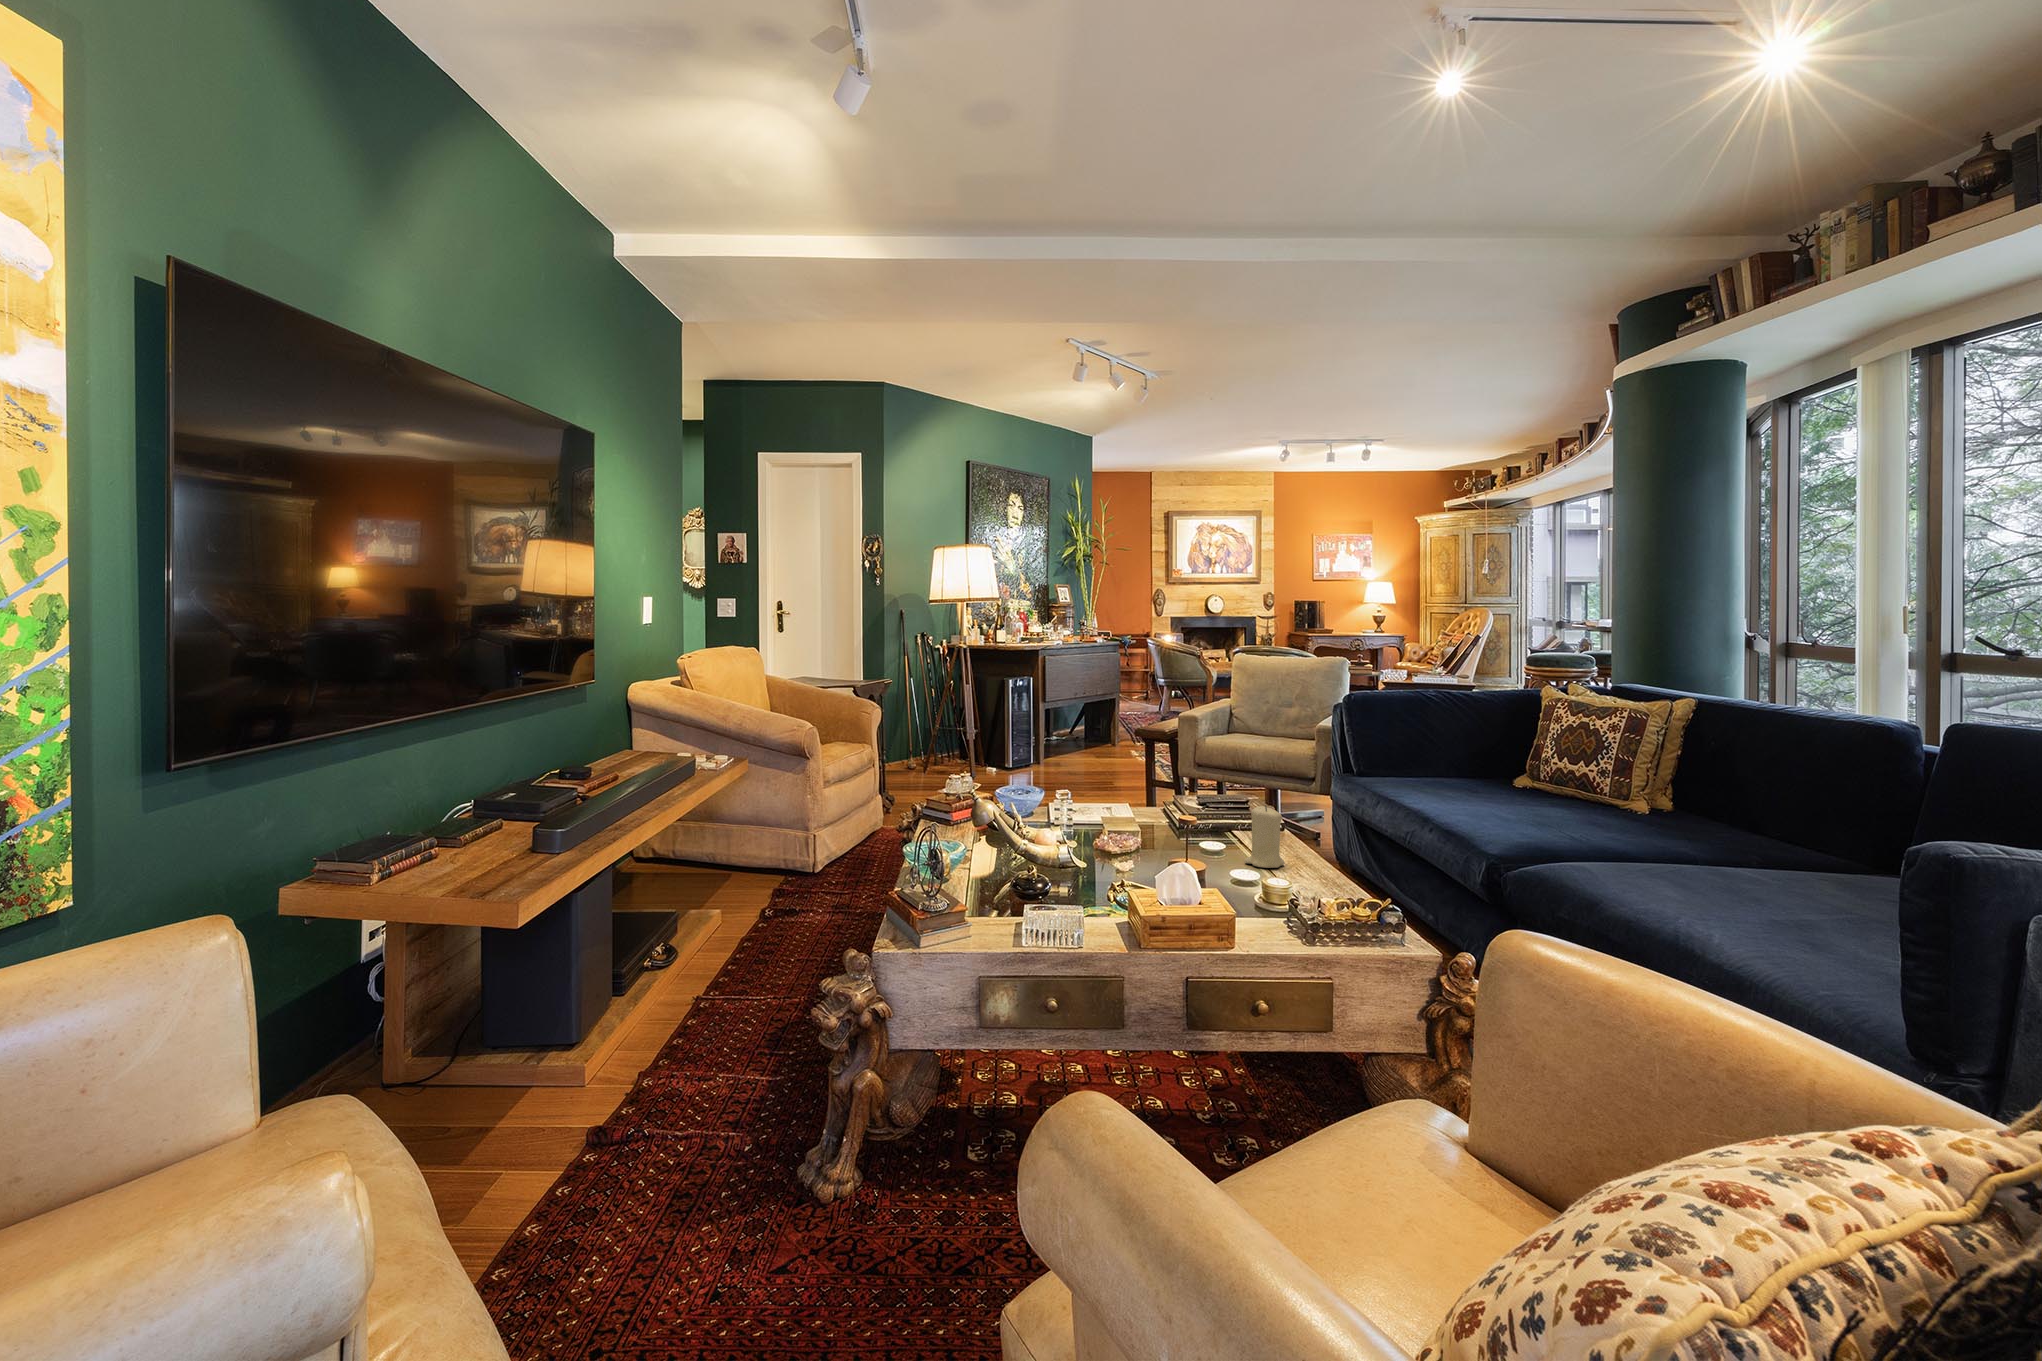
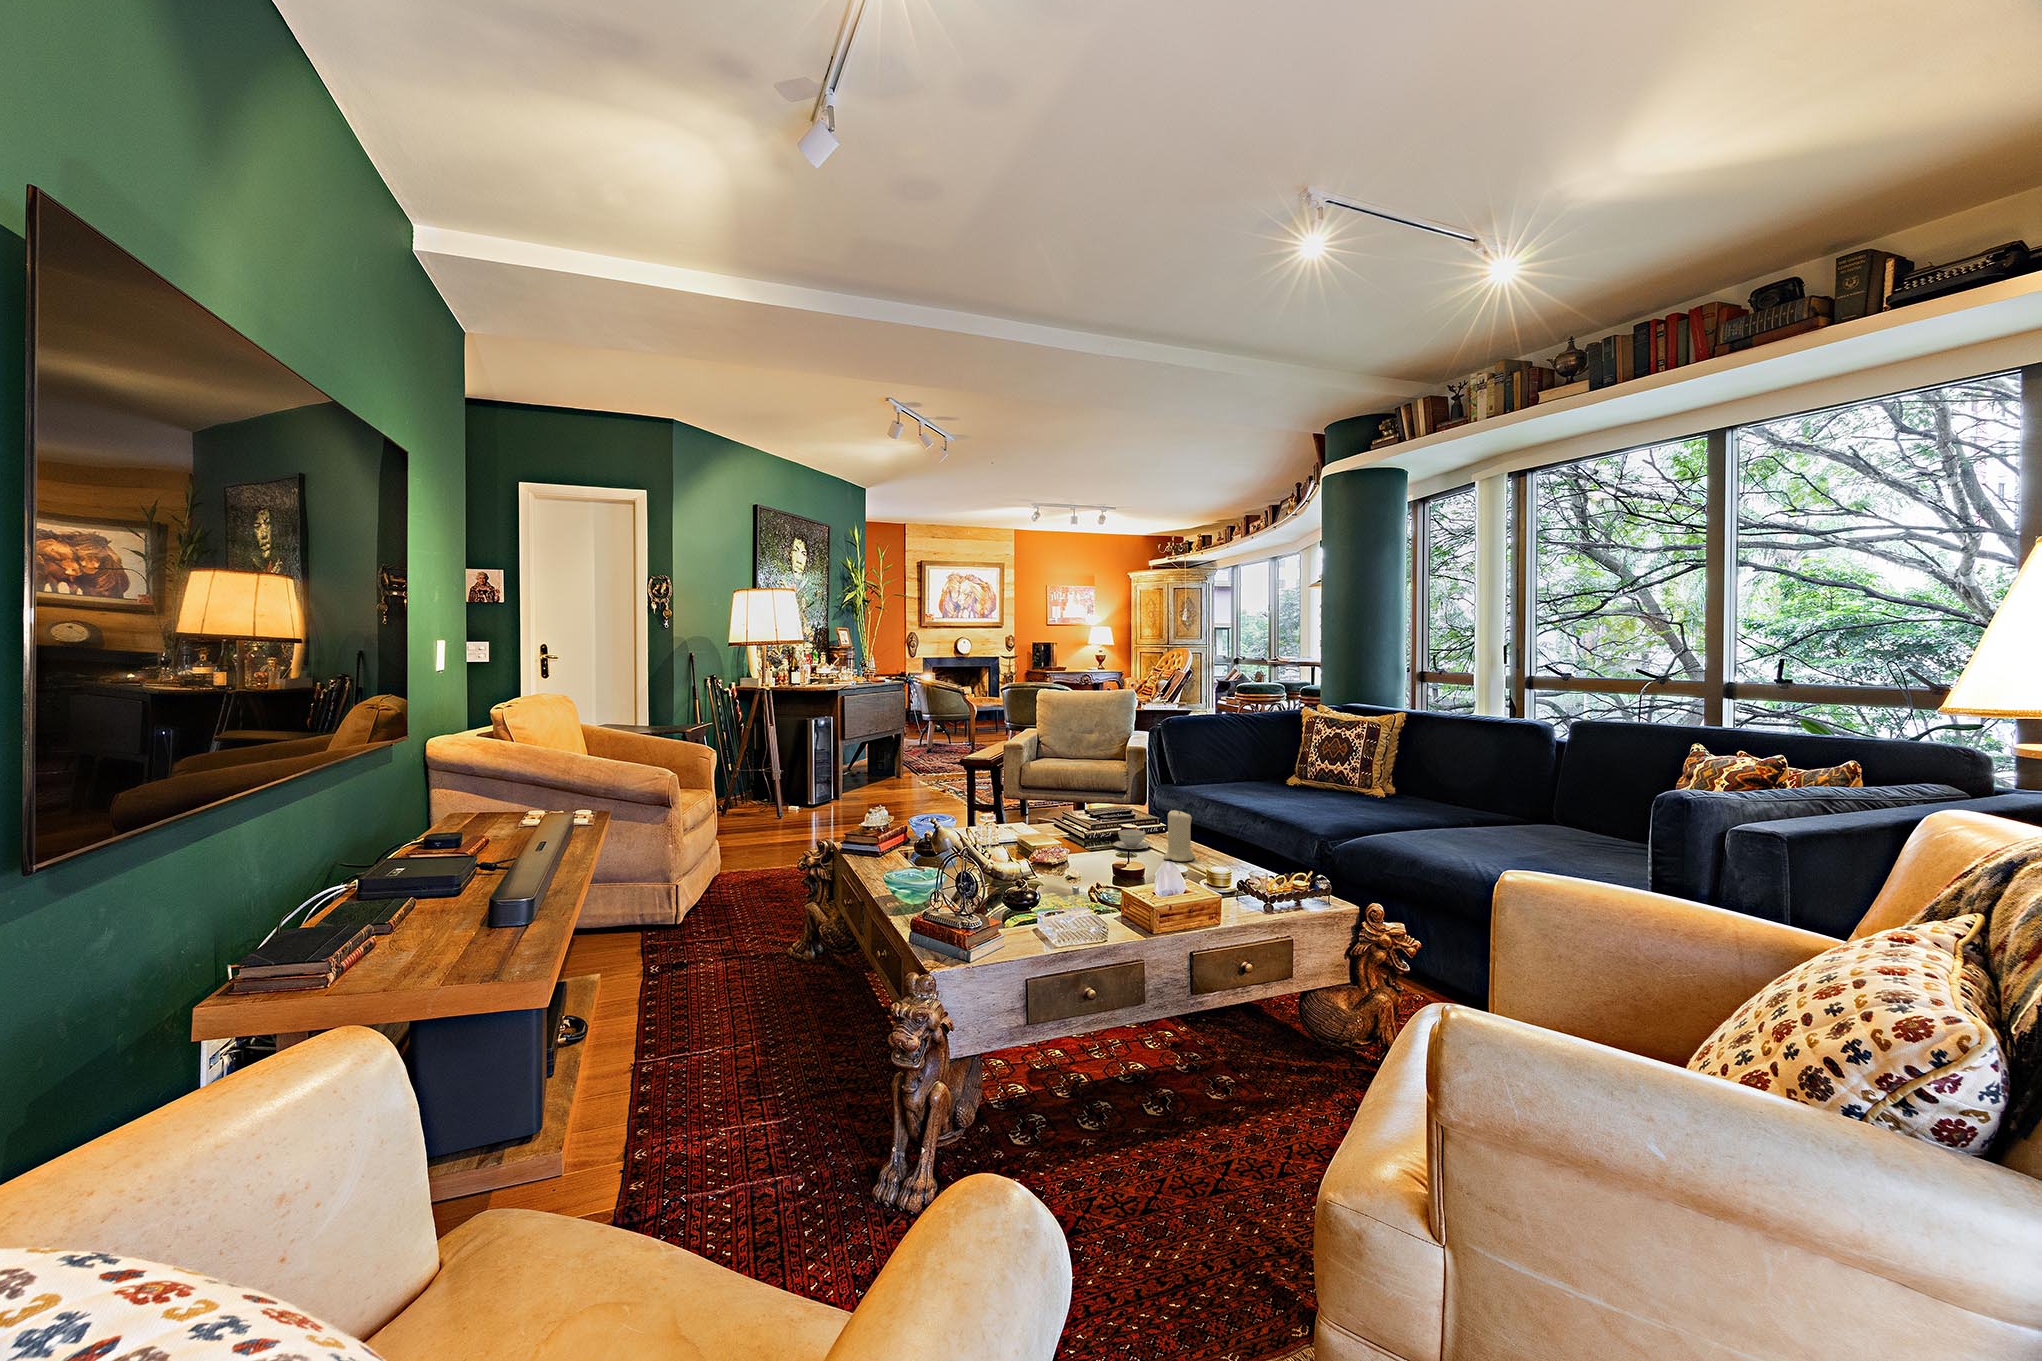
teacup: none [1201,824,1245,848] -> present [1113,830,1150,849]

